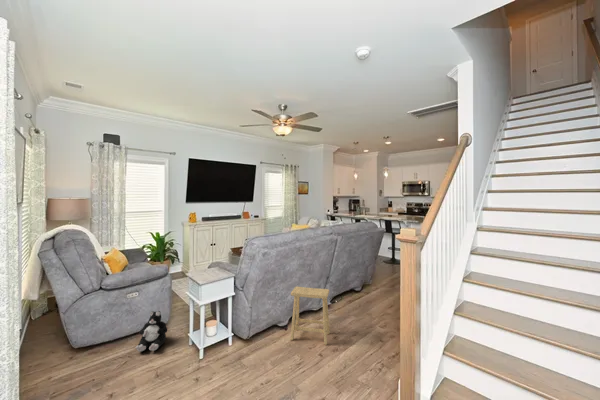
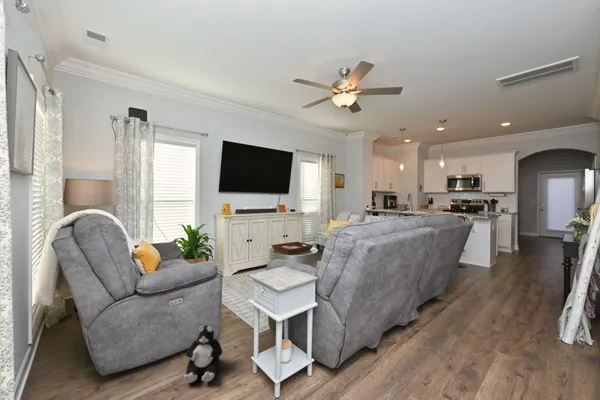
footstool: present [291,287,330,345] -> none [388,294,446,378]

